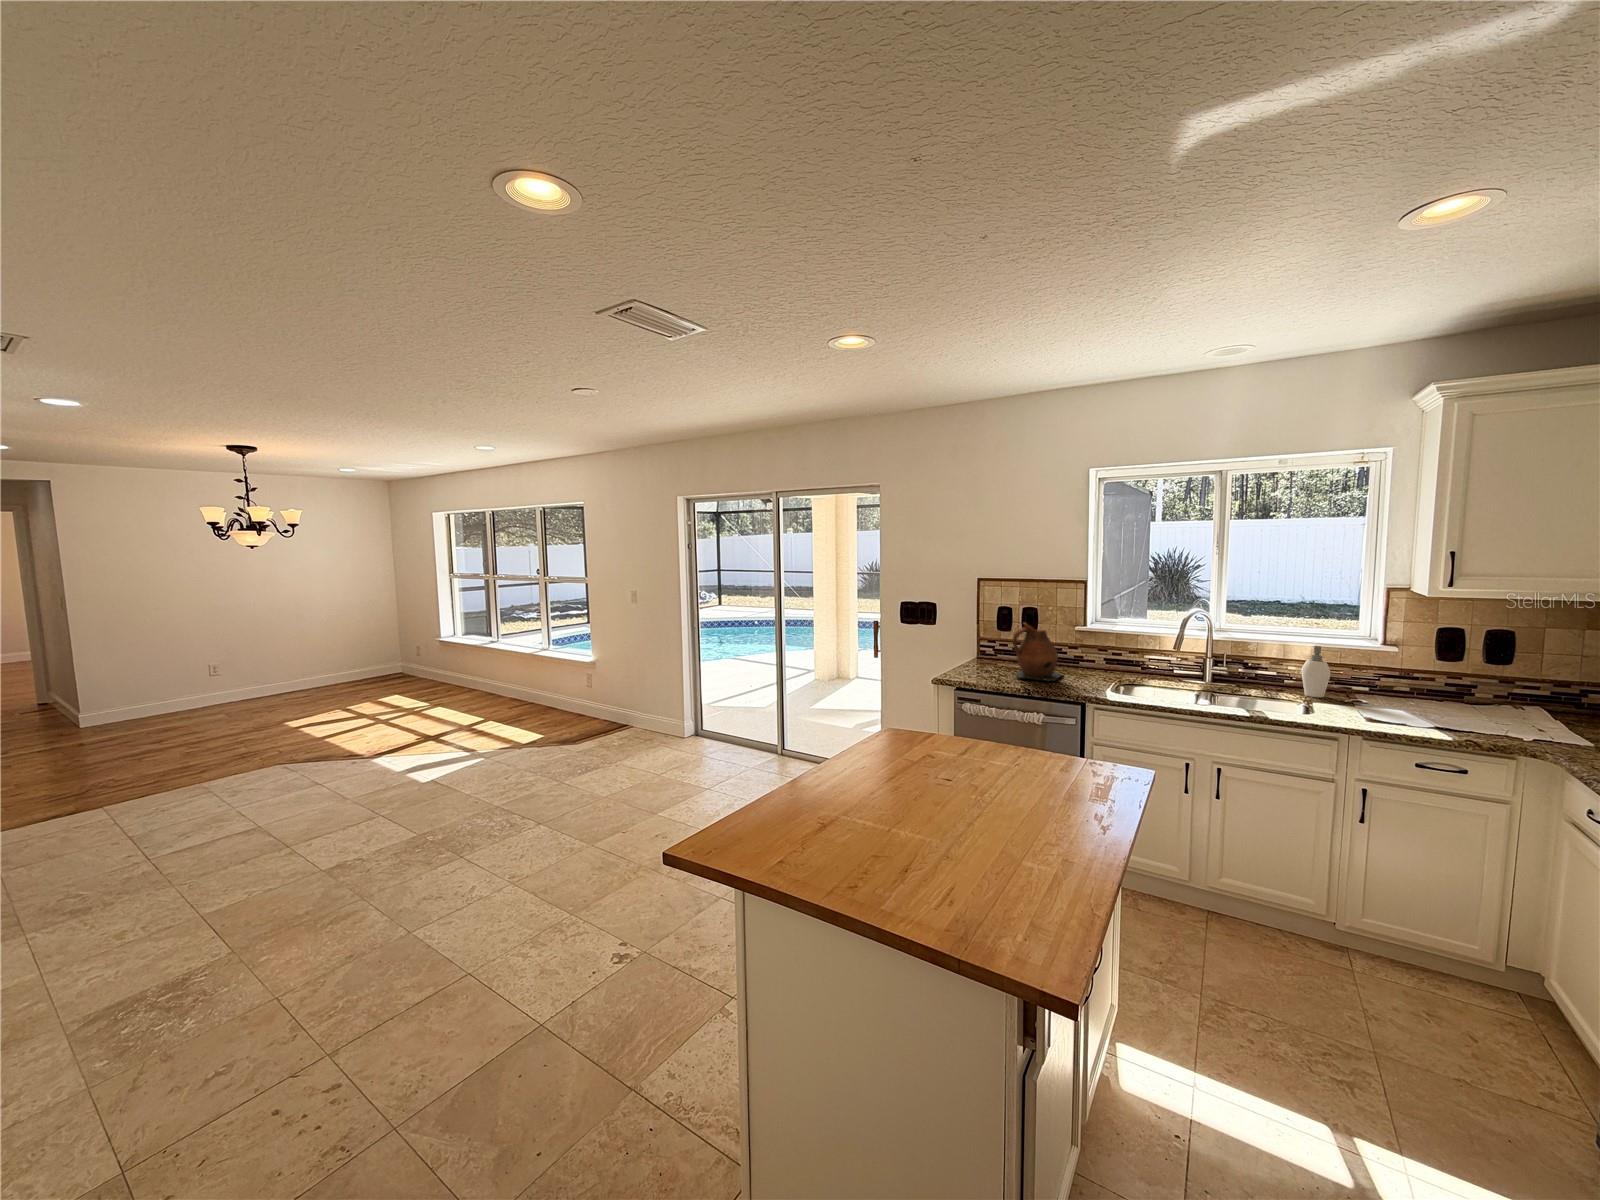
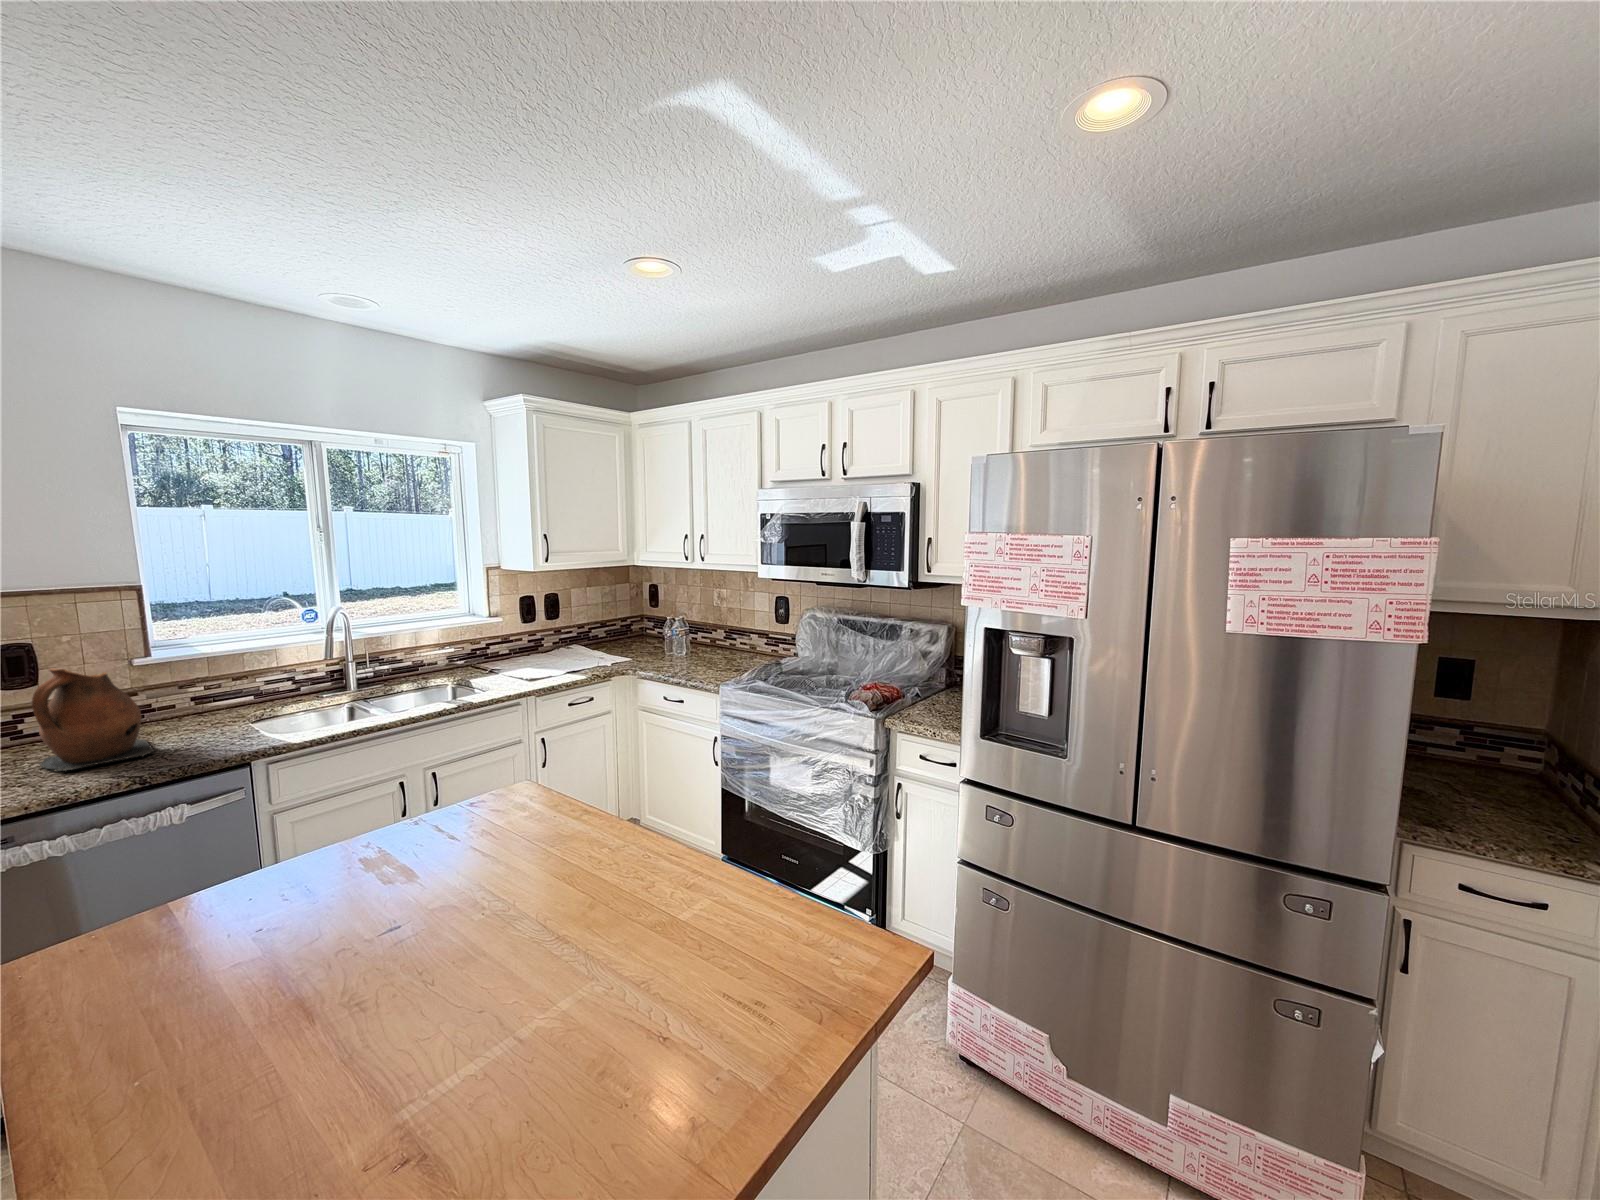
soap dispenser: present [1302,646,1340,697] -> none [444,626,475,676]

